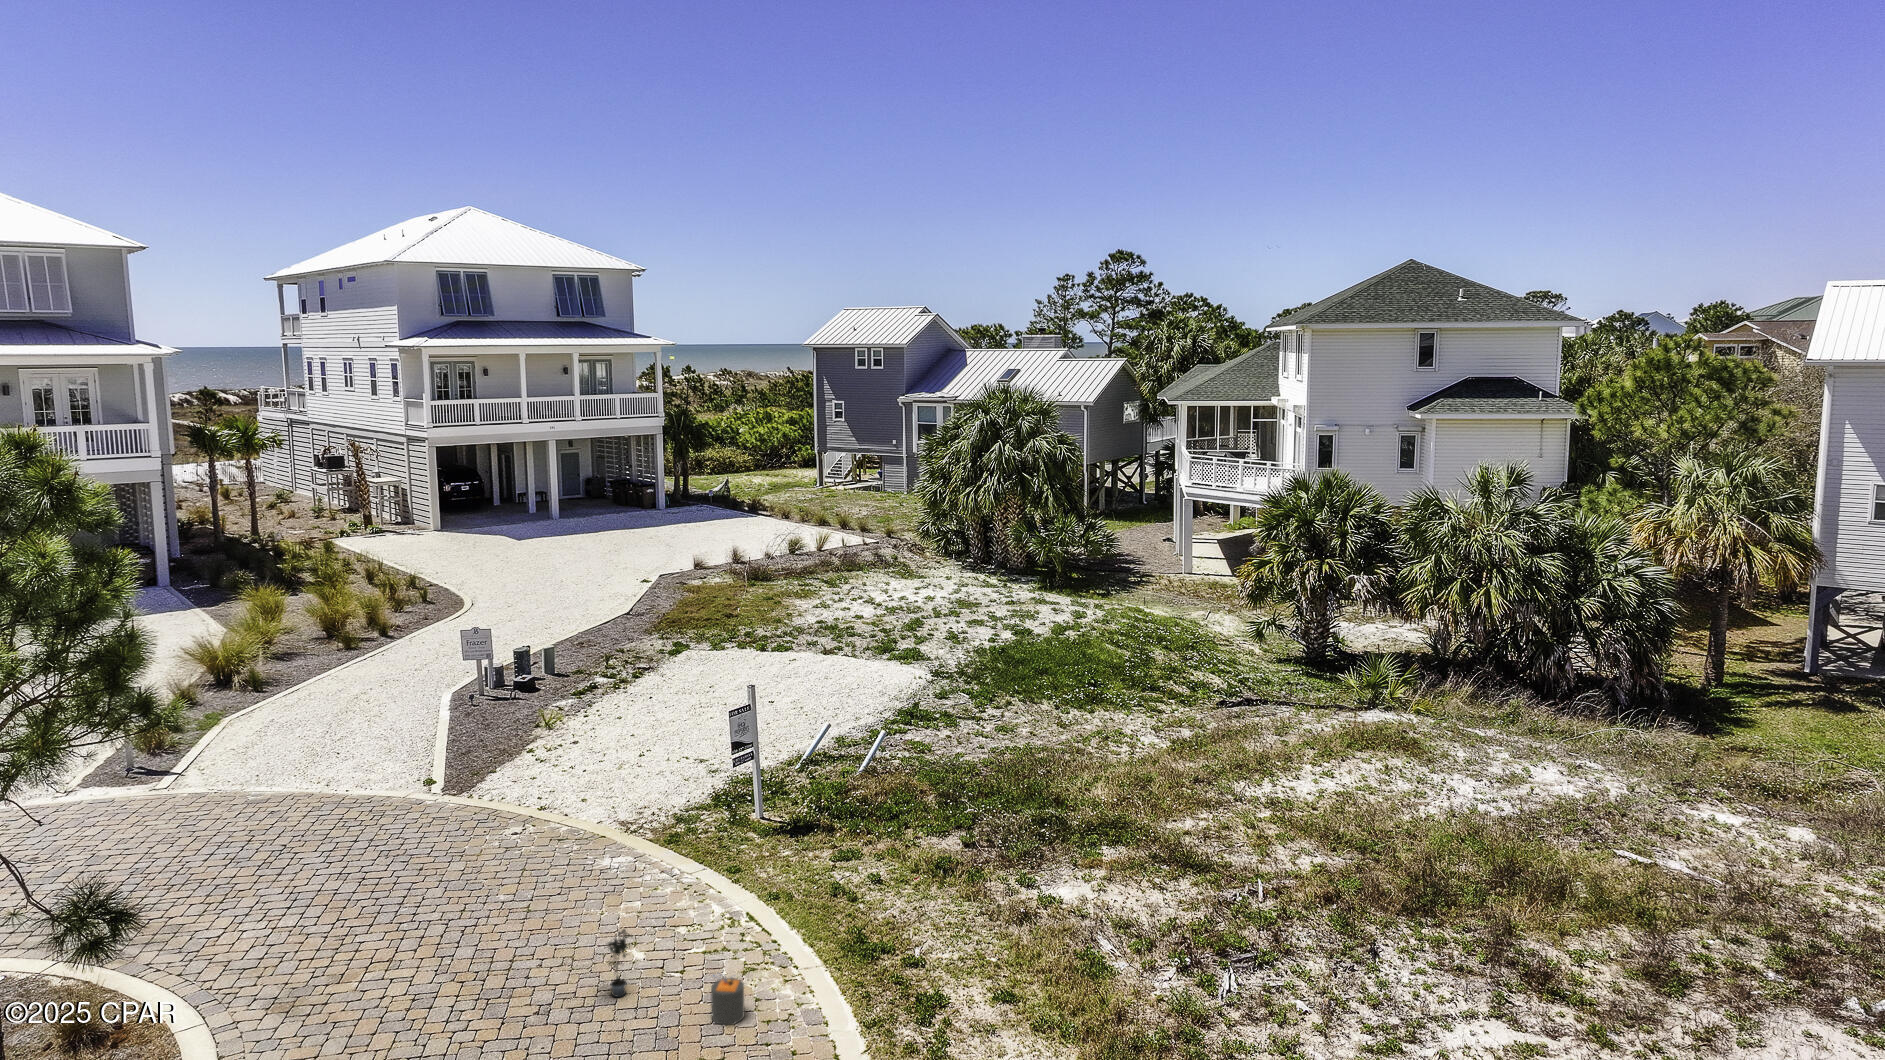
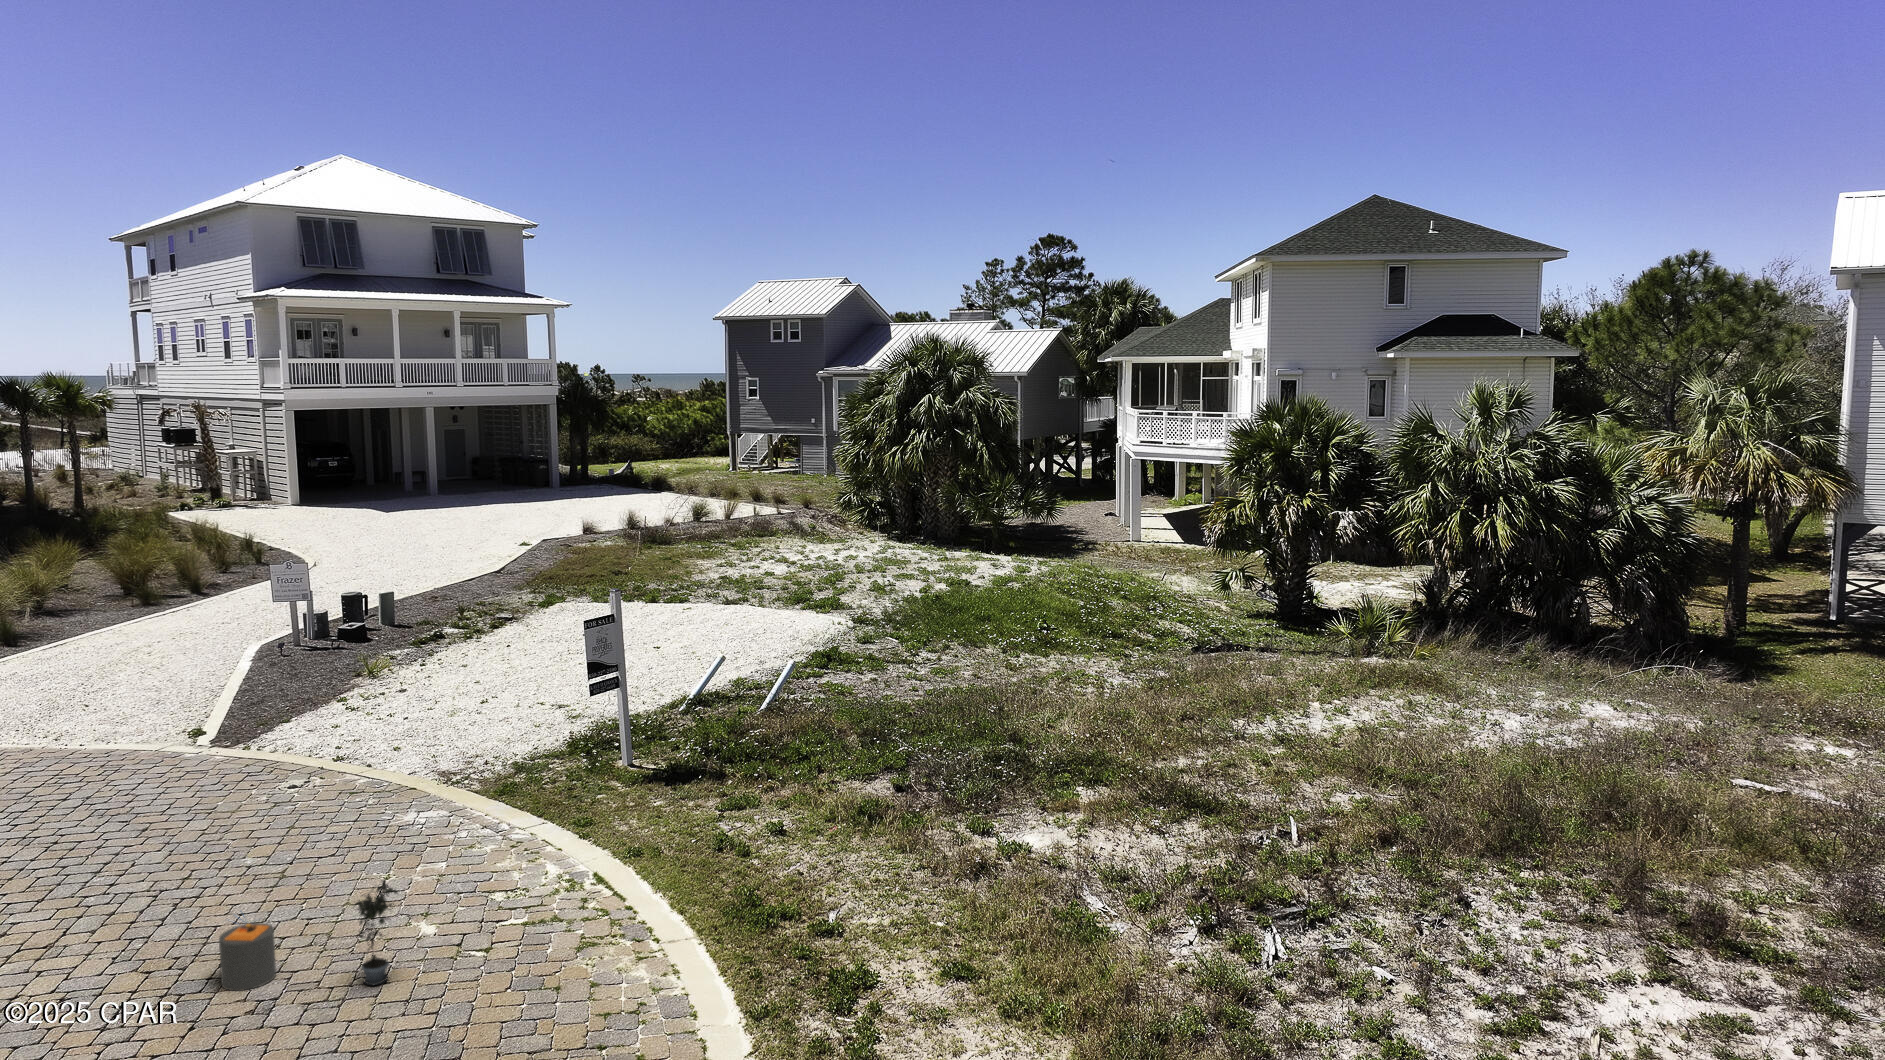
trash can: present [711,977,744,1025] -> present [219,911,276,991]

